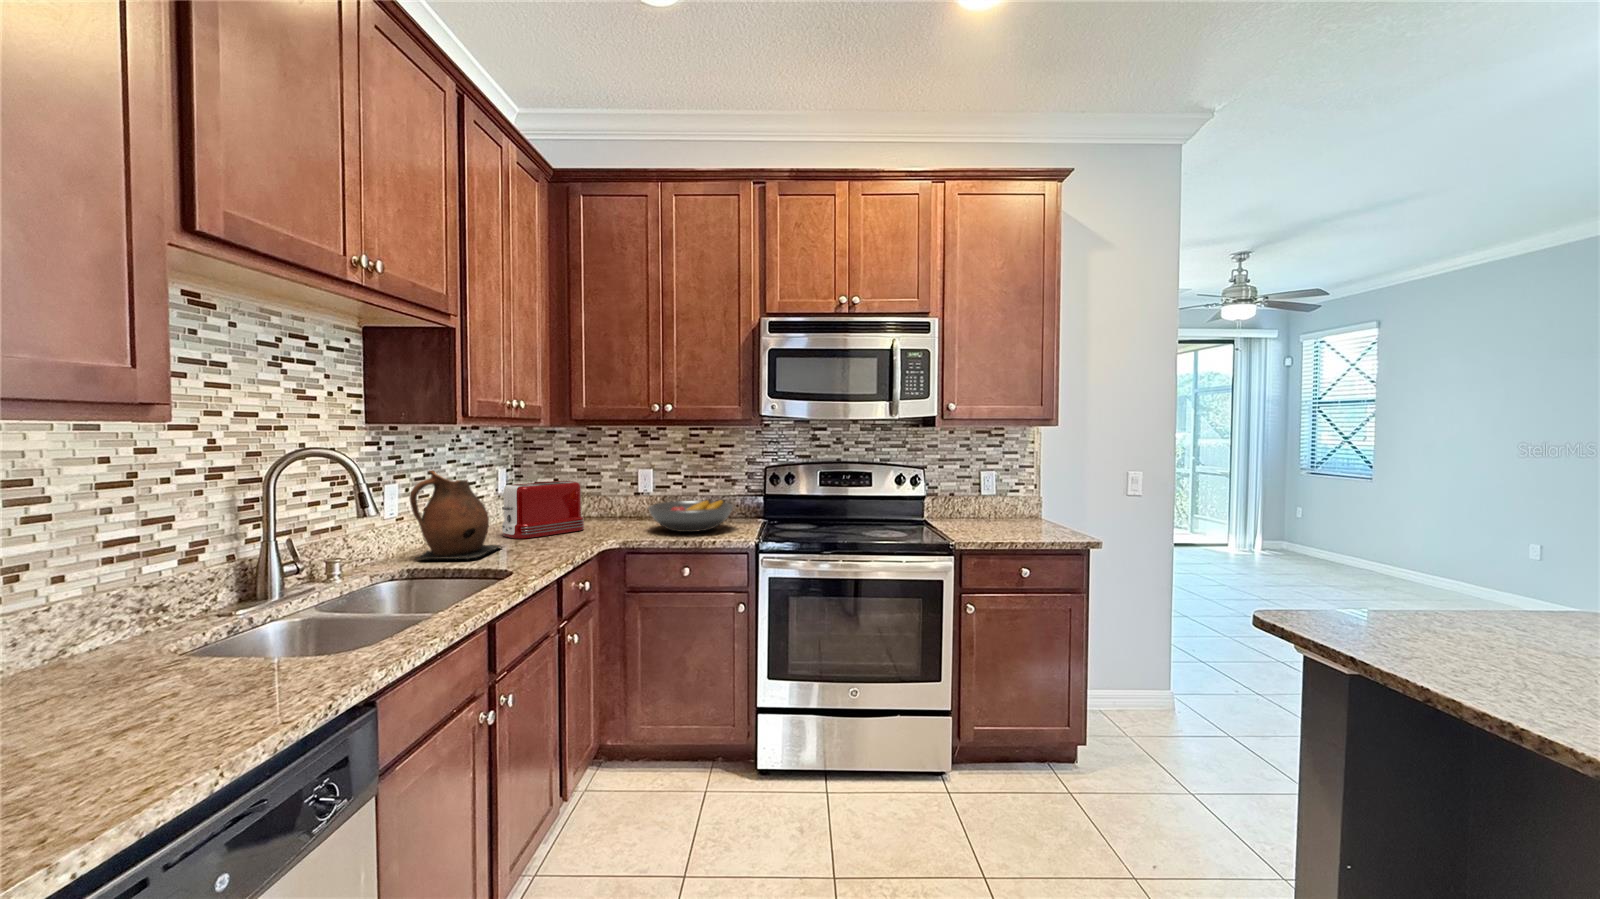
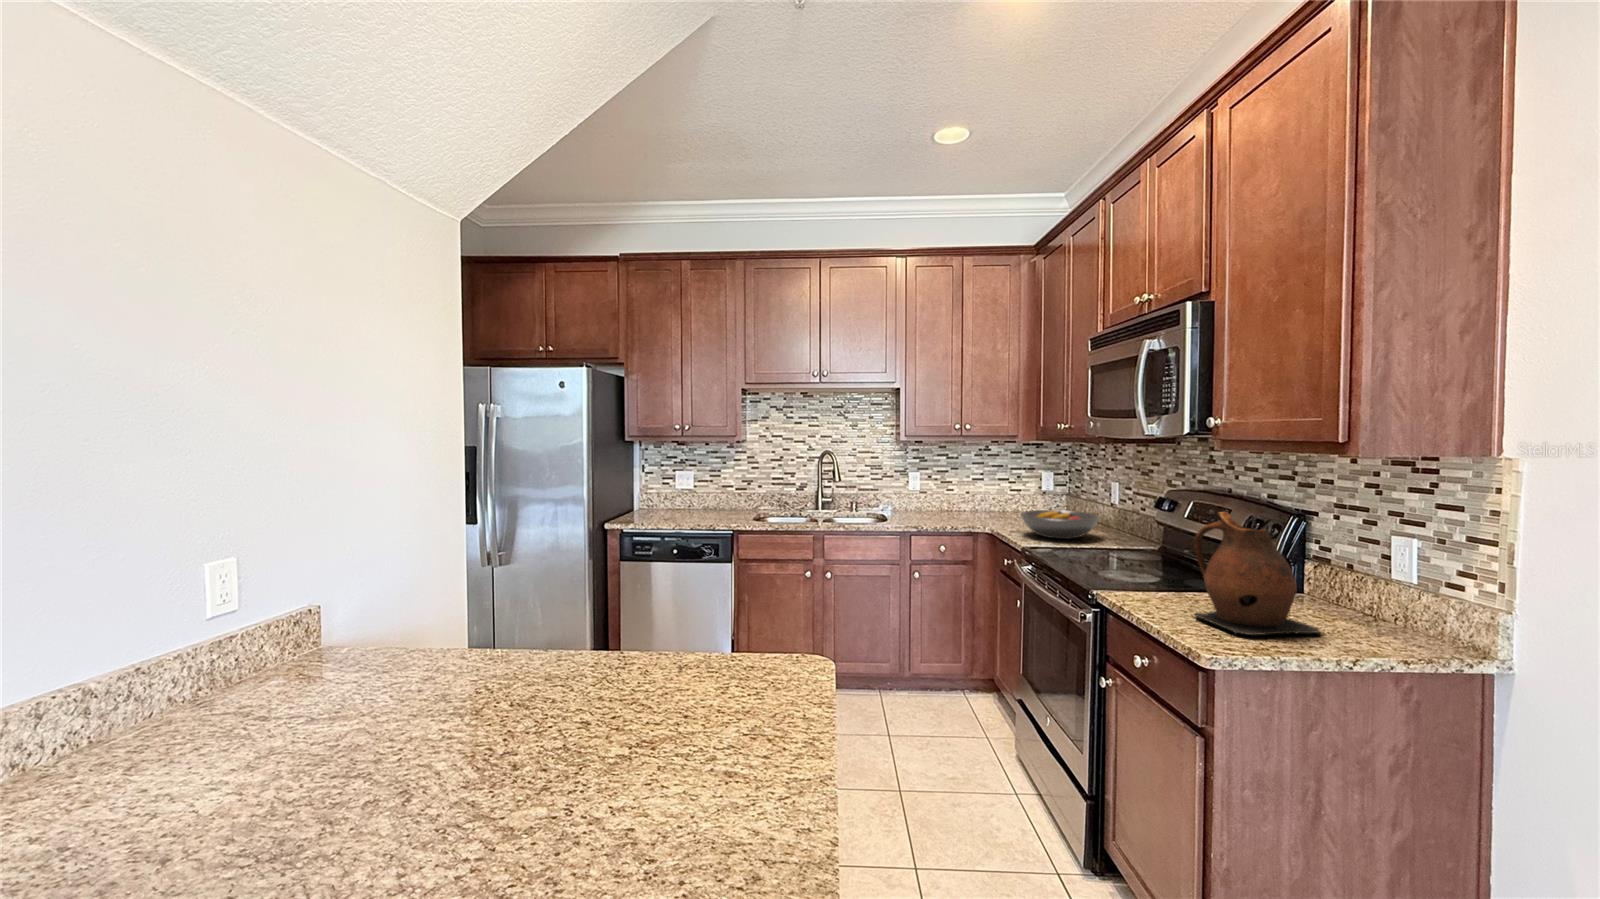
ceramic pitcher: present [410,471,502,559] -> present [1194,512,1320,635]
toaster: present [502,481,584,539] -> none [971,481,1031,522]

